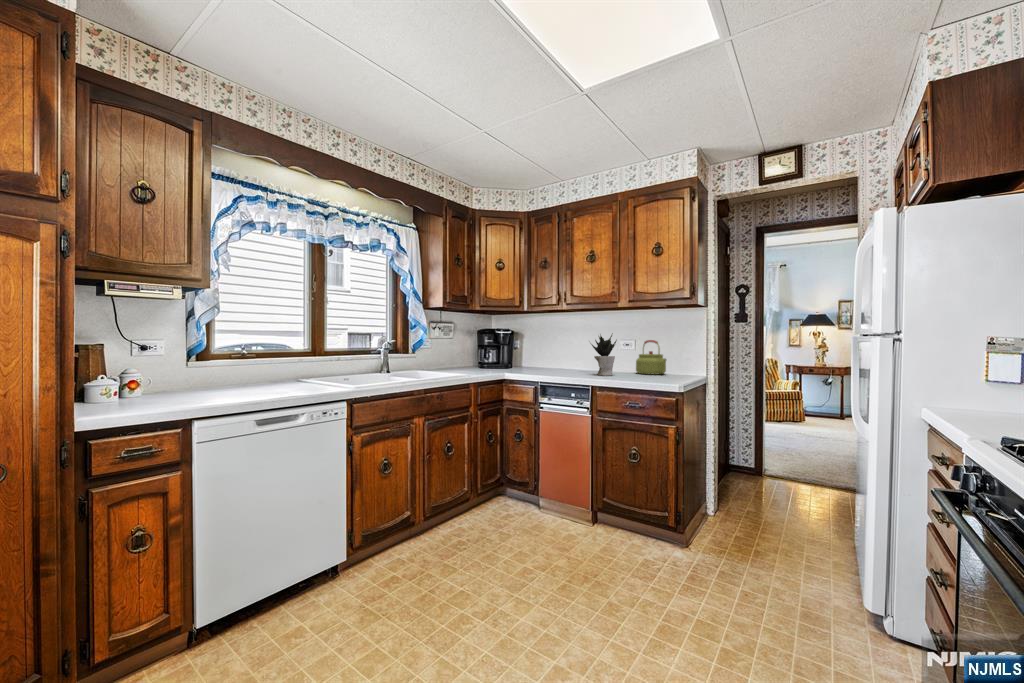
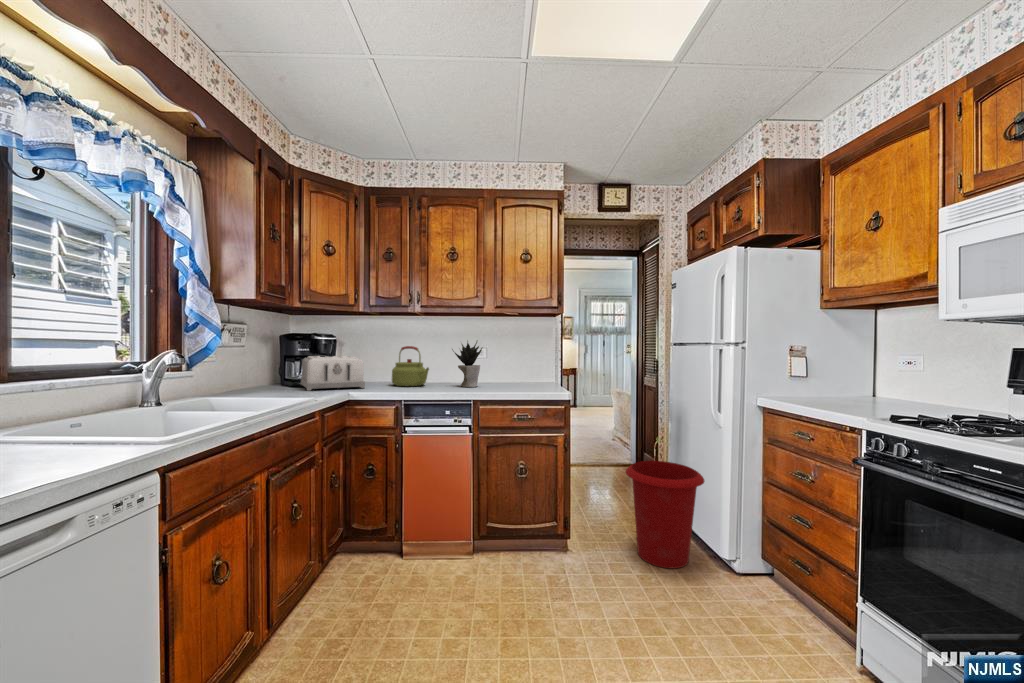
kettle: present [636,340,666,375] -> present [392,346,429,386]
toaster: none [478,347,522,372] -> present [301,356,365,391]
waste bin: none [747,468,850,594] -> present [626,461,705,568]

